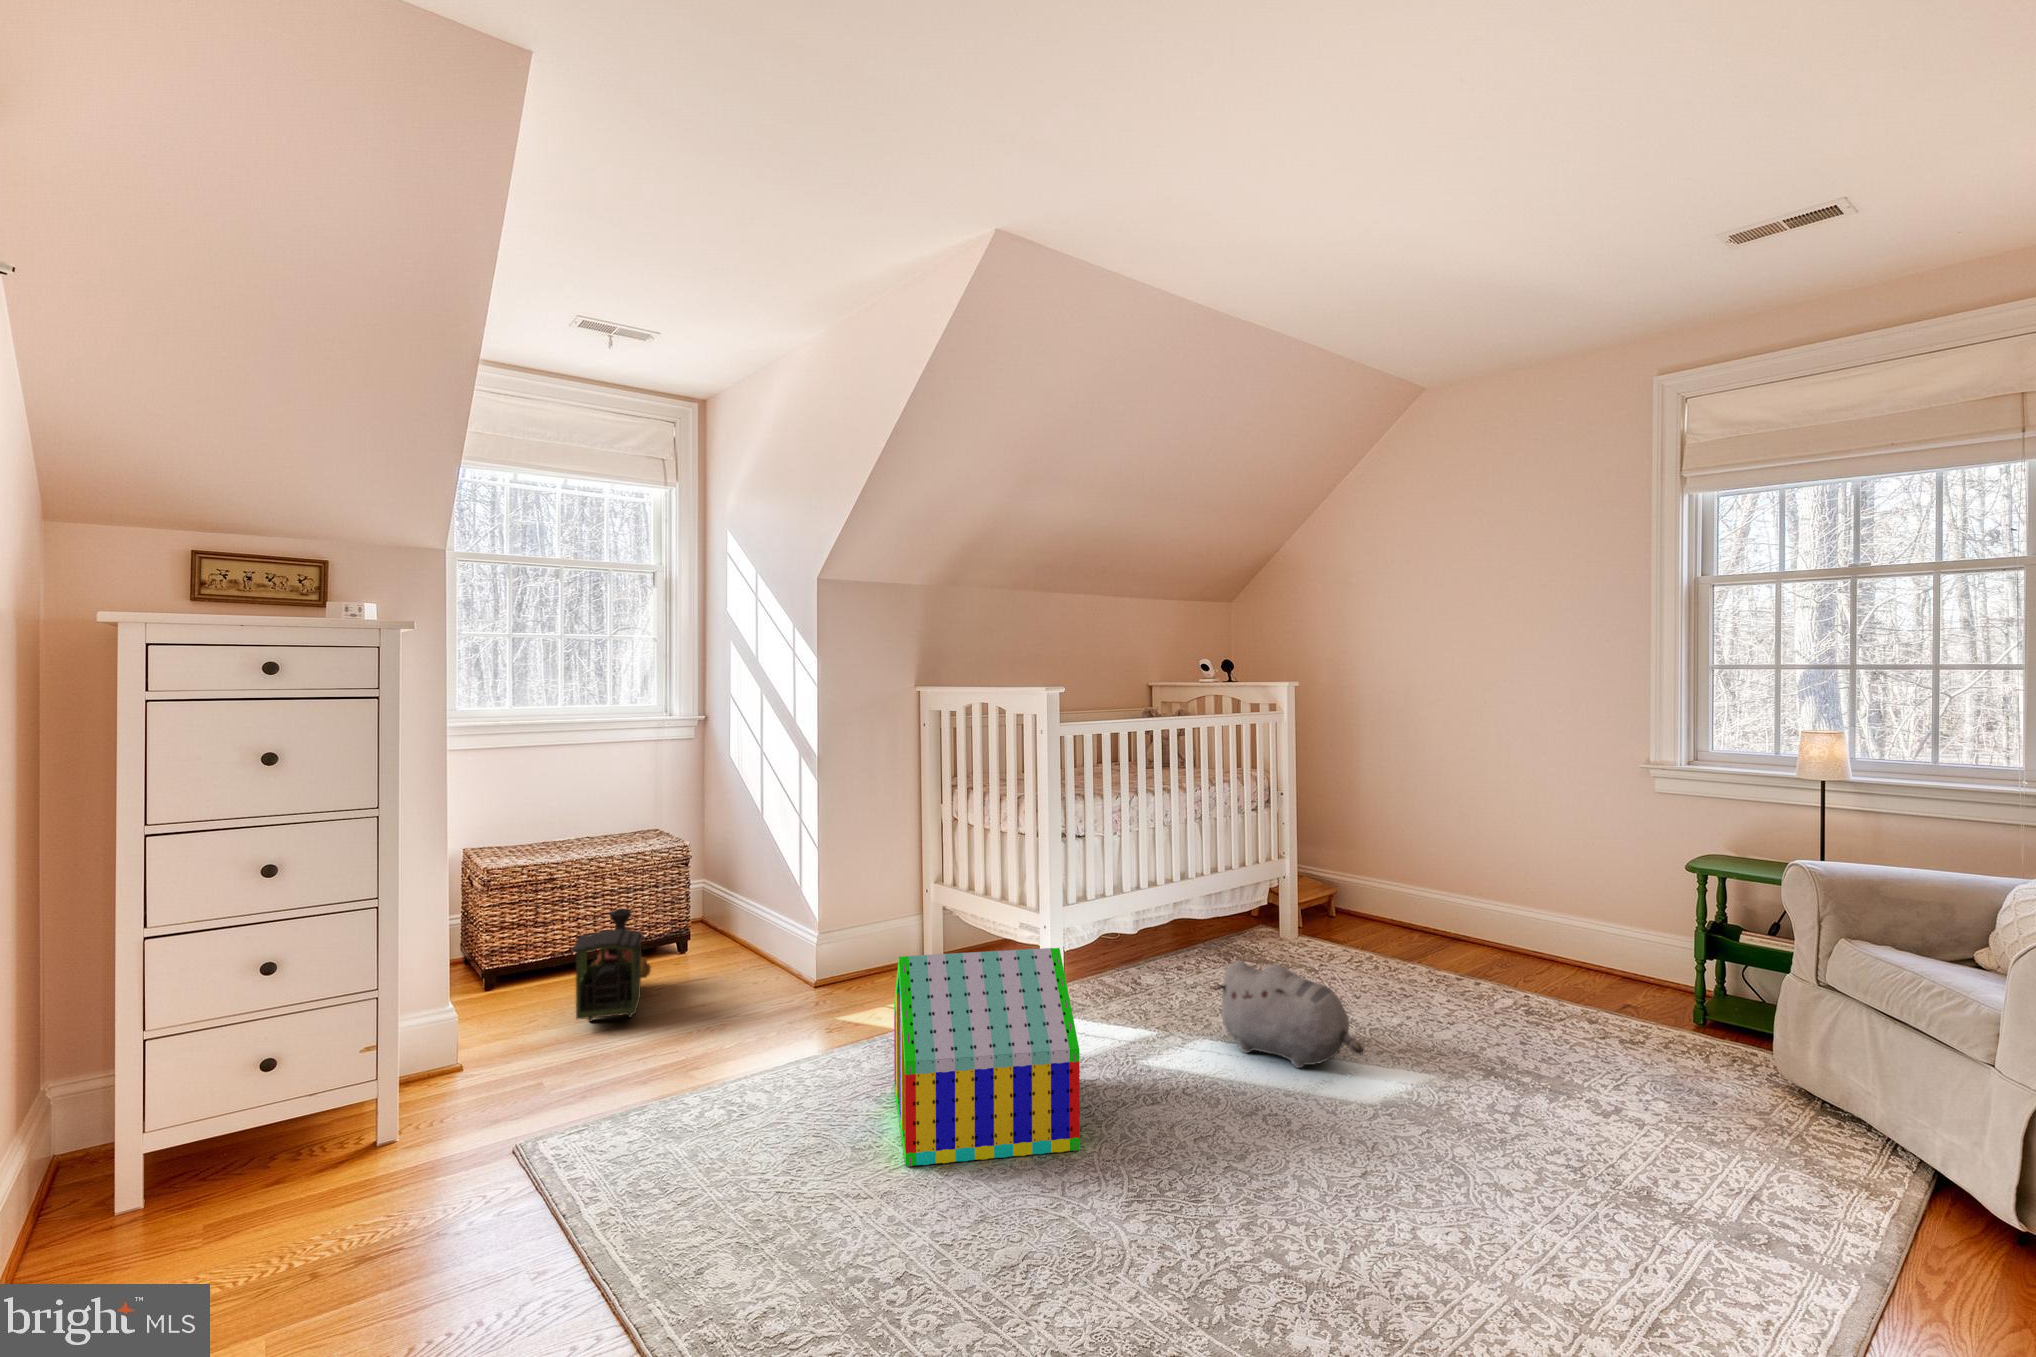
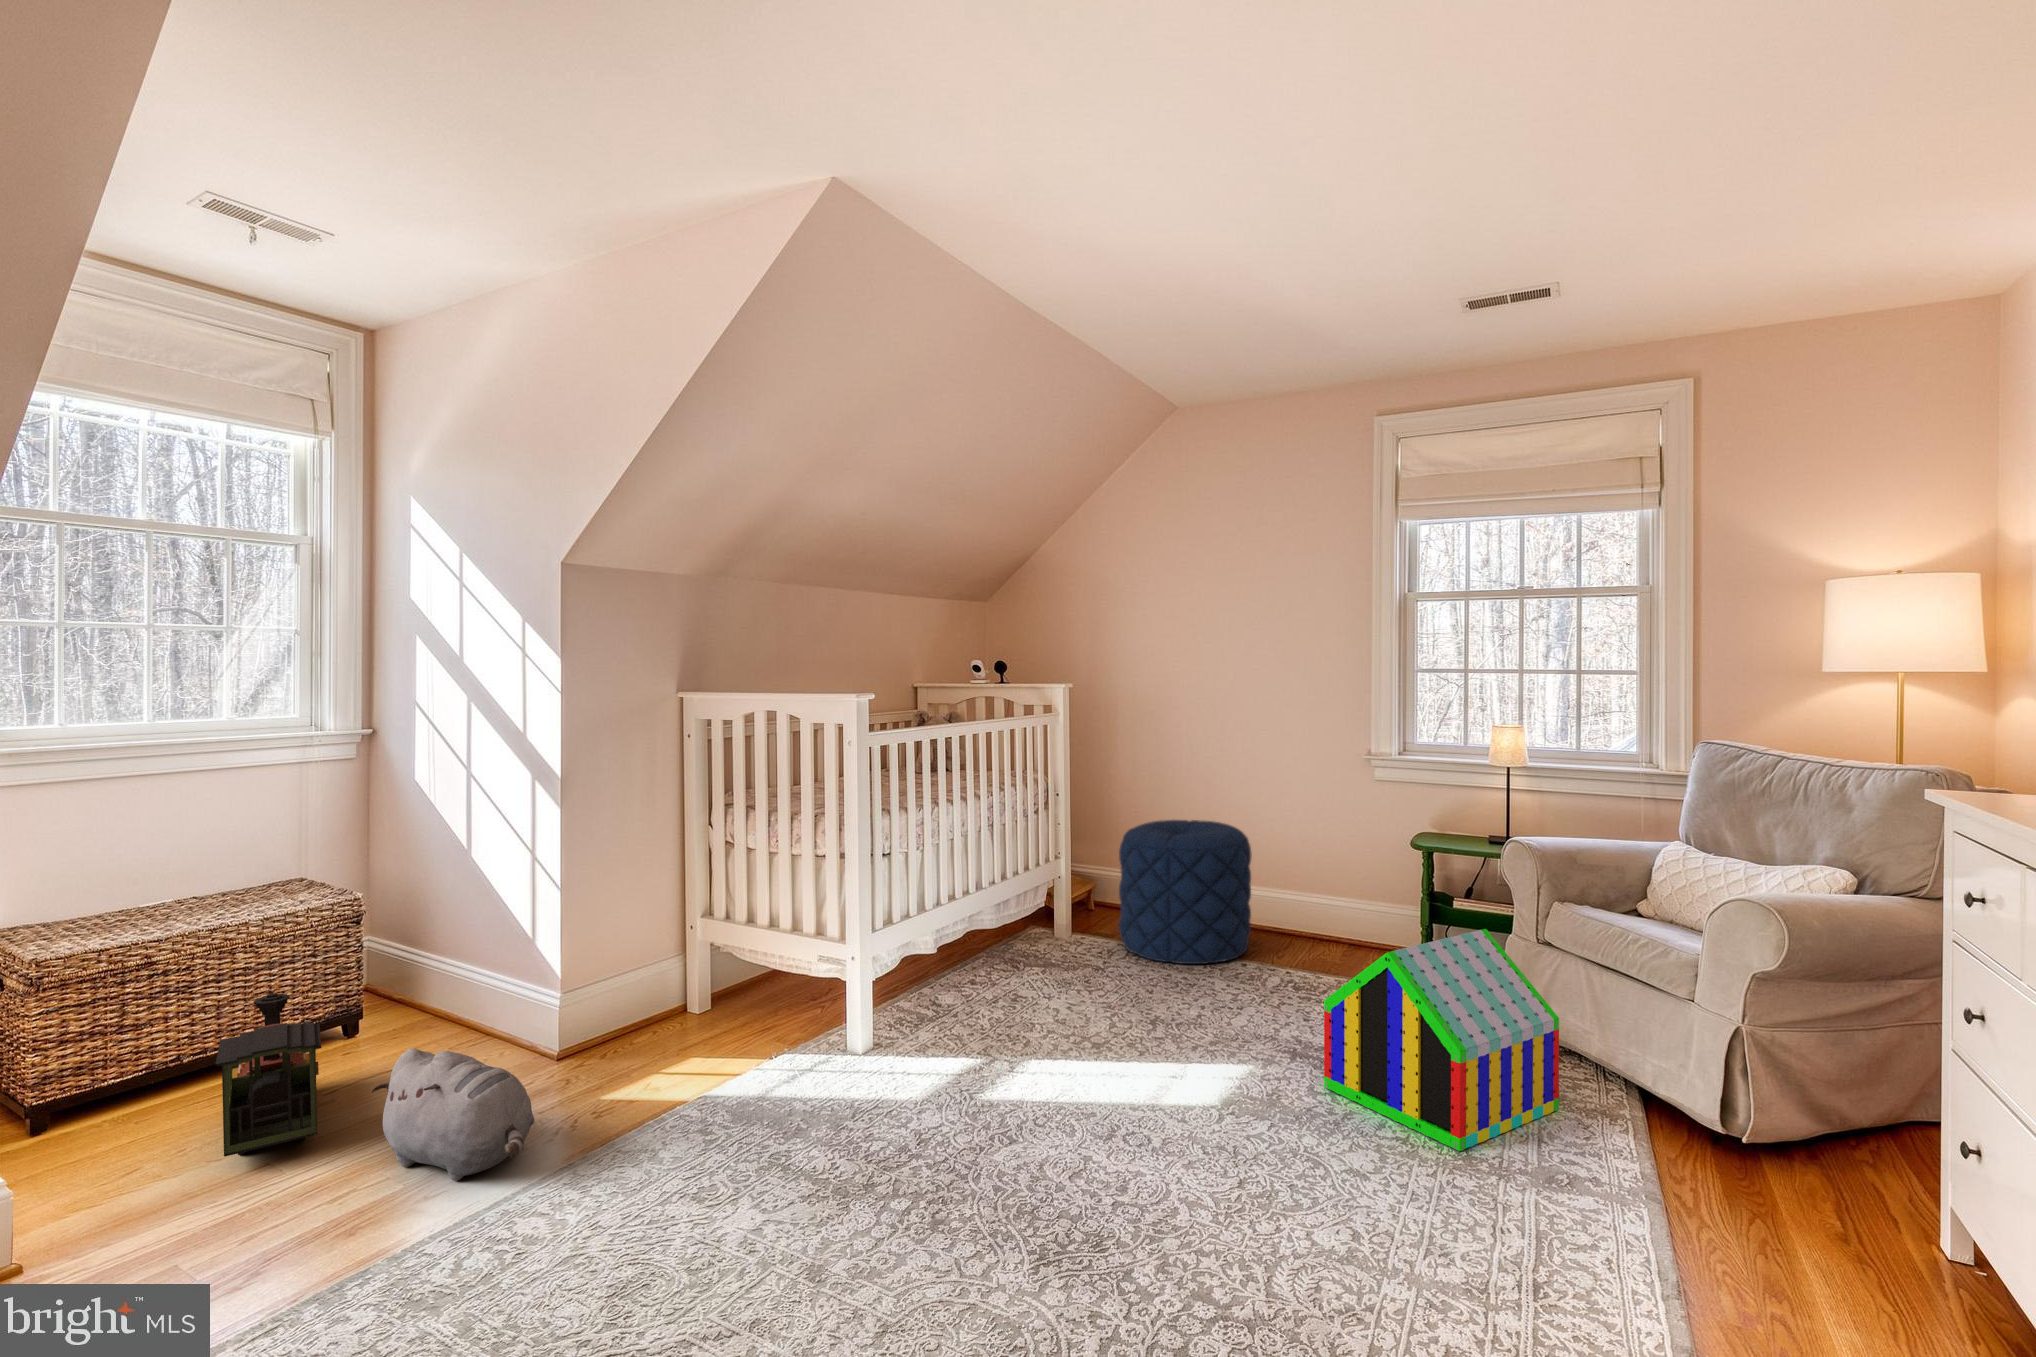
pouf: none [1351,828,1498,978] -> present [1119,820,1252,964]
toy house: present [894,948,1080,1167] -> present [1324,929,1559,1151]
plush toy: present [1215,960,1363,1068] -> present [372,1048,535,1181]

